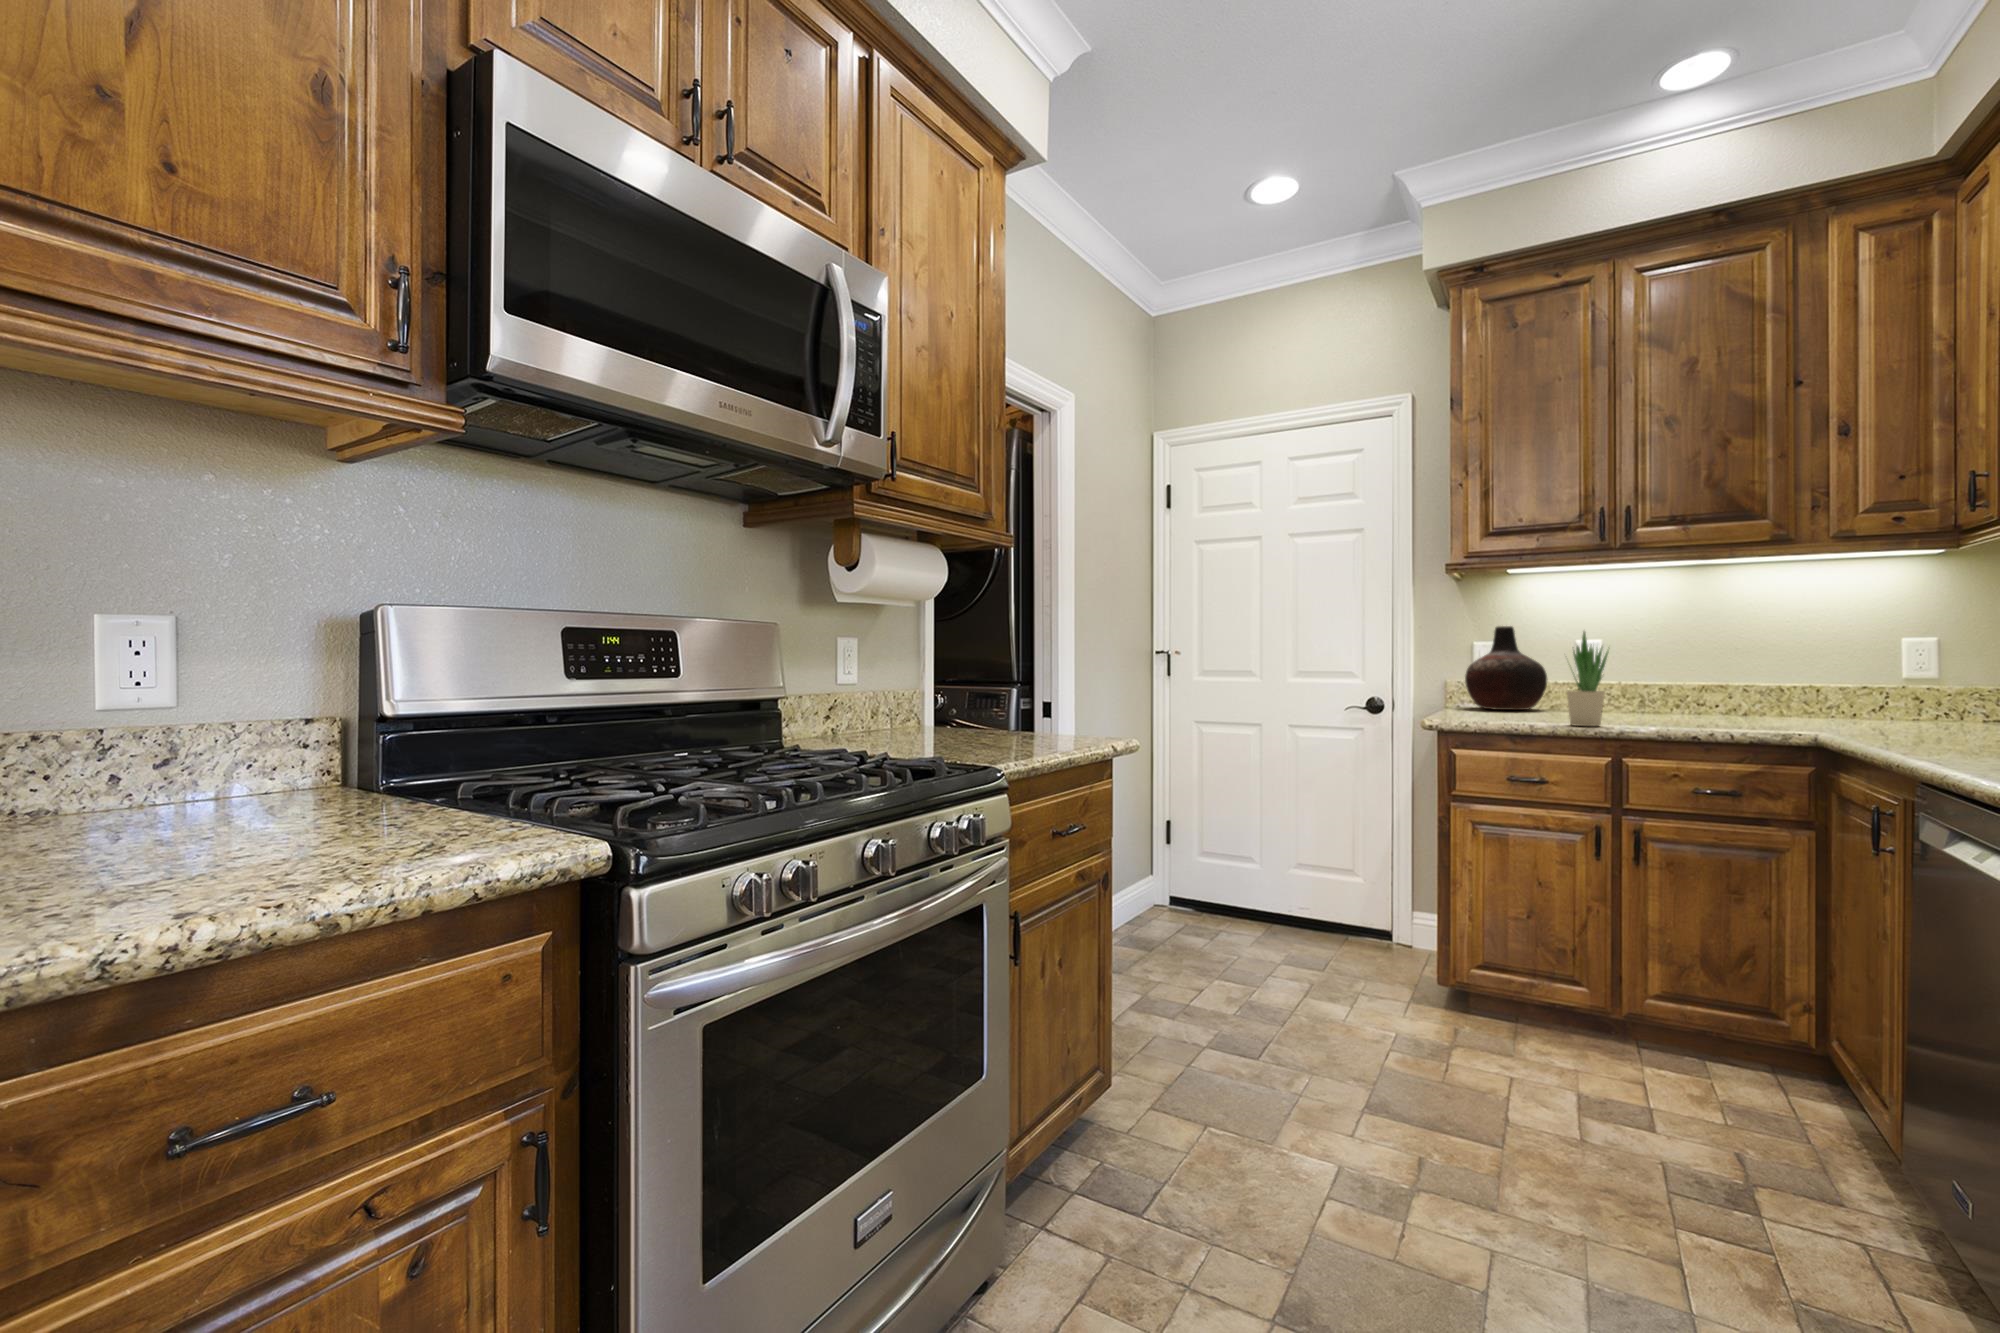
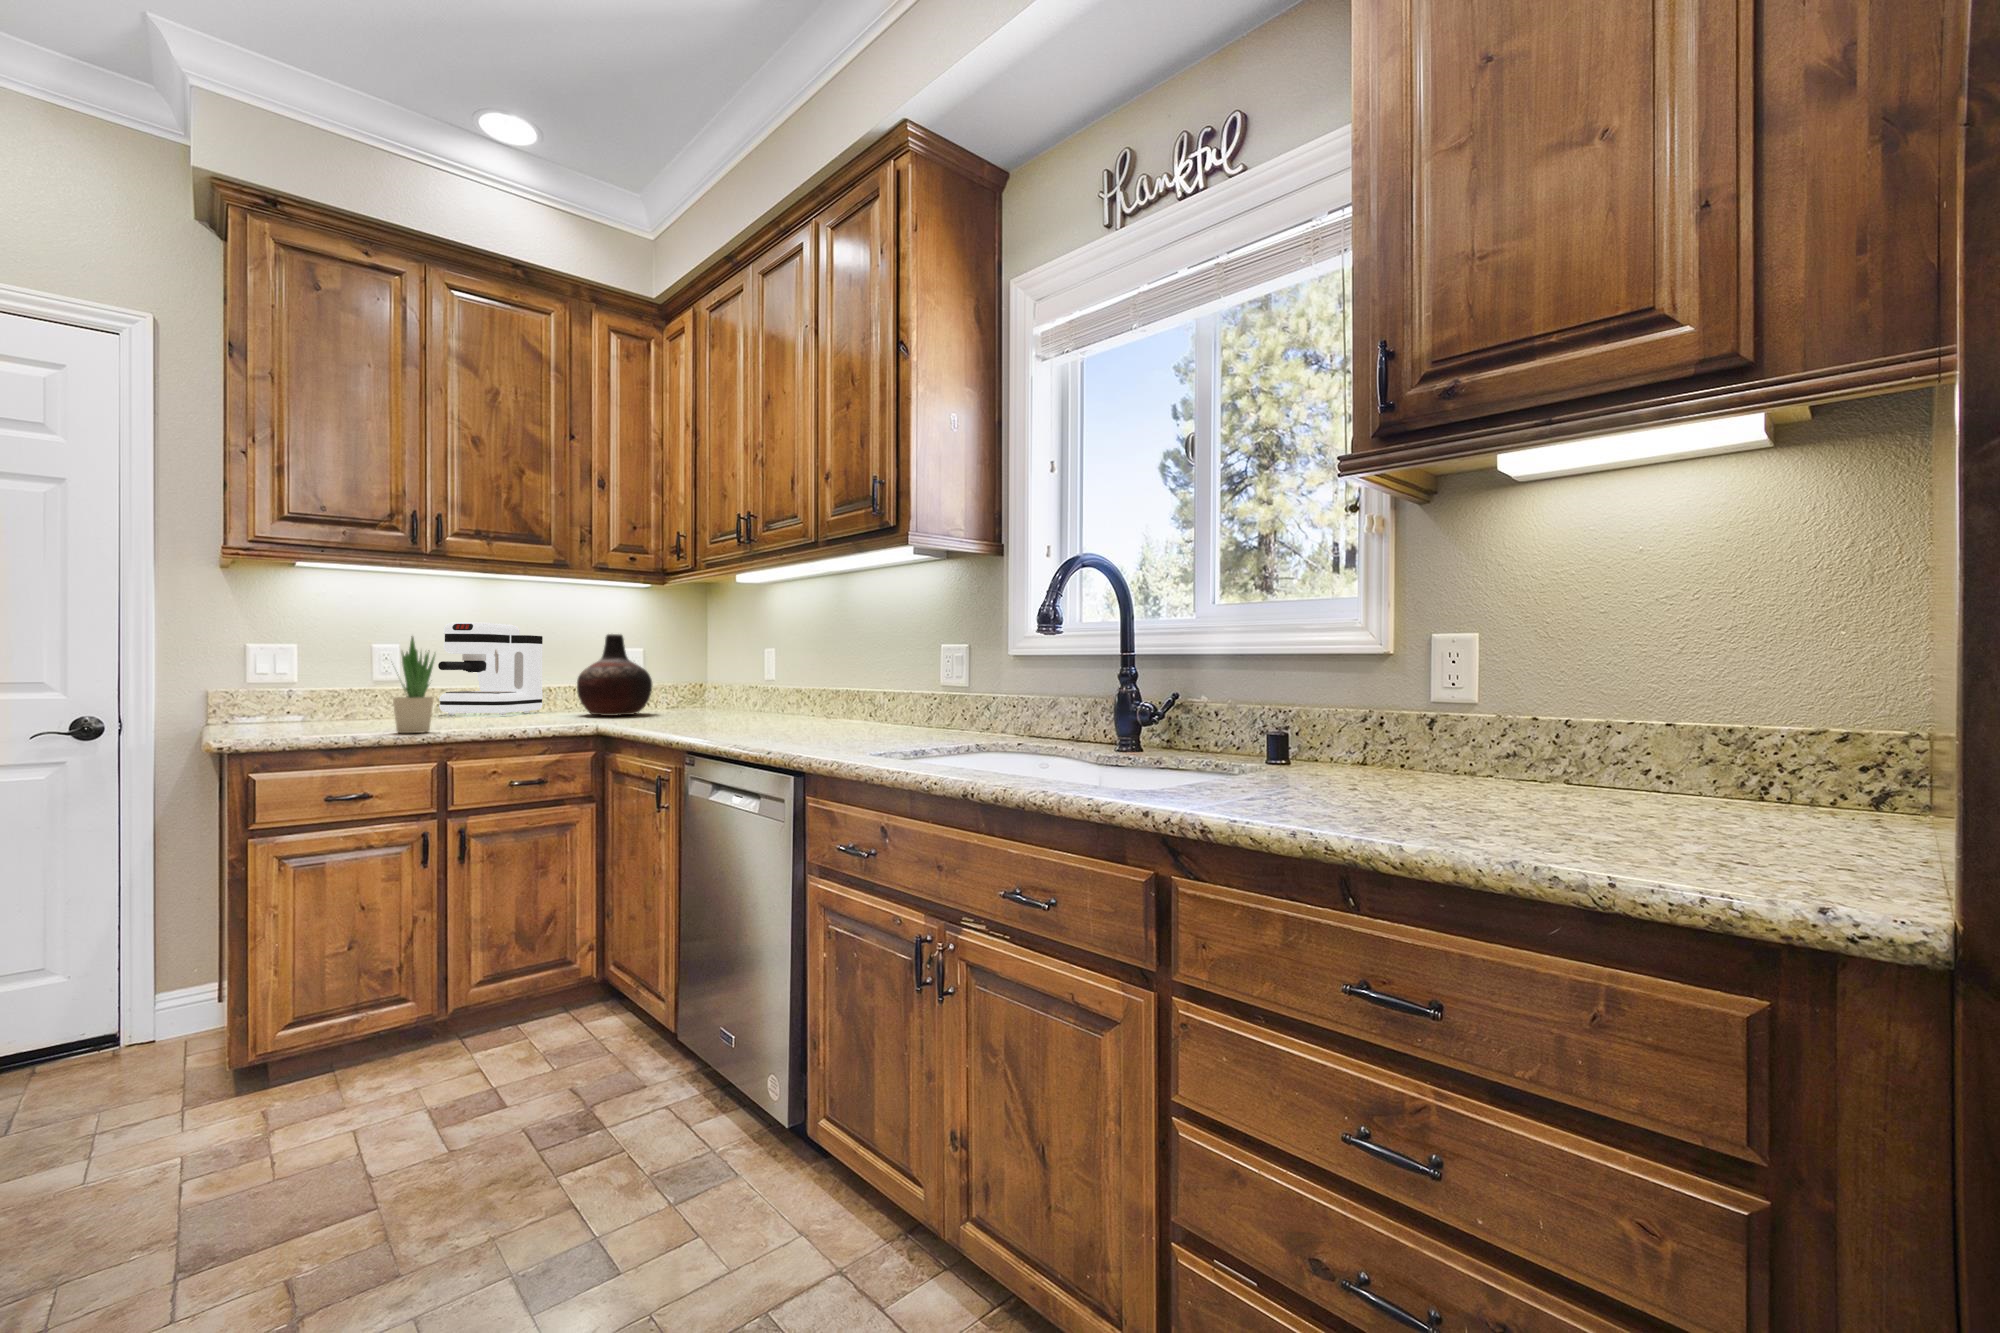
coffee maker: none [1635,614,1768,716] -> present [438,623,543,715]
vase: present [1465,626,1547,710] -> present [577,634,652,716]

